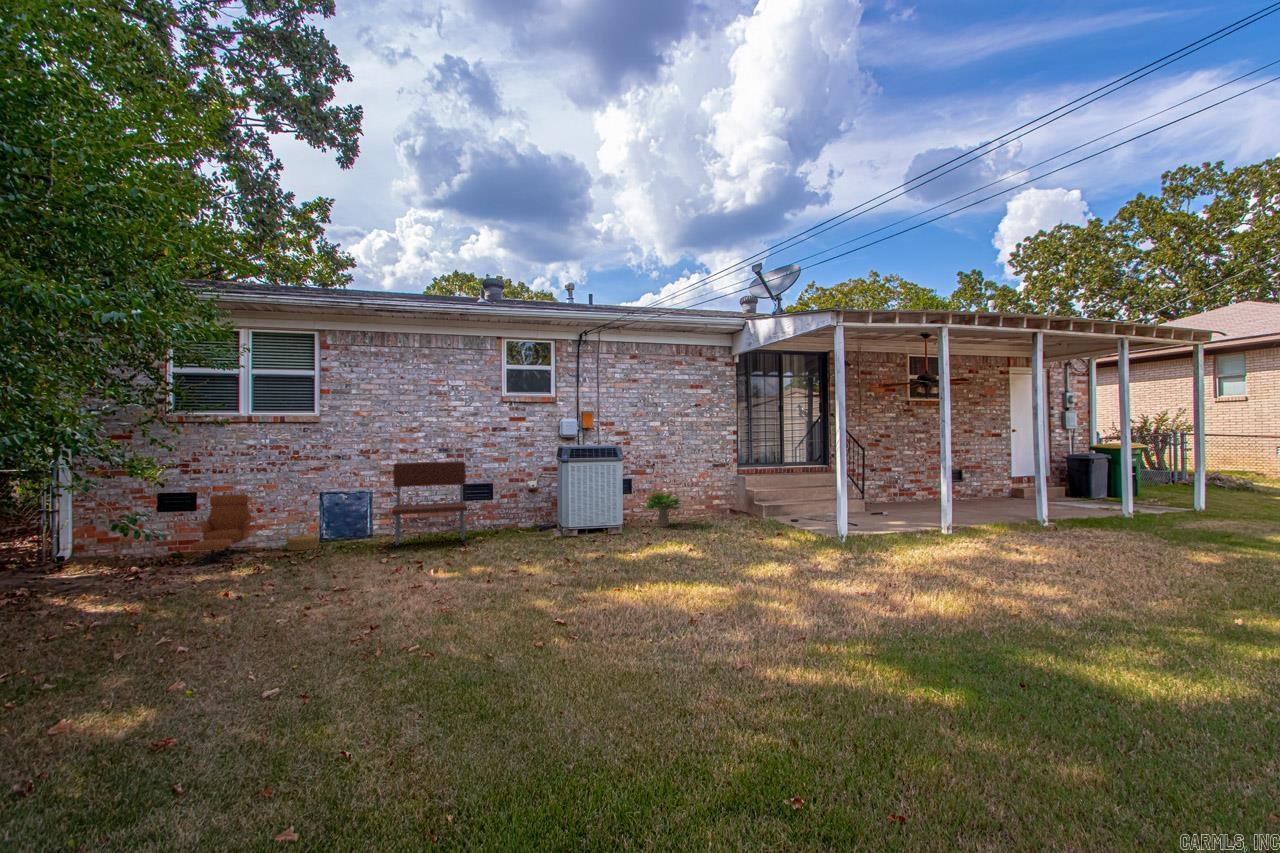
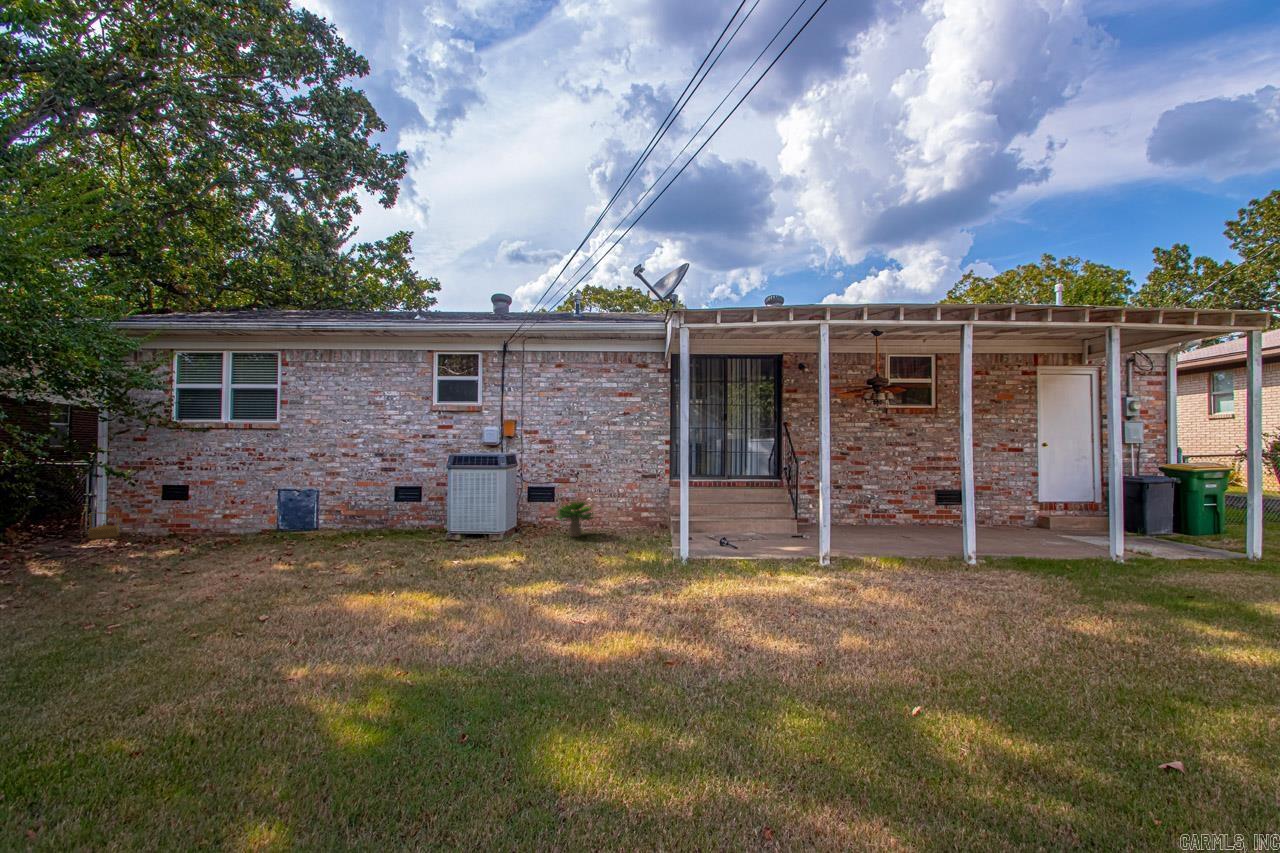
bench: present [392,461,468,545] -> none [314,465,395,539]
lounge chair: present [192,494,256,565] -> none [158,488,225,545]
woven basket: present [286,519,319,550] -> present [88,512,119,539]

